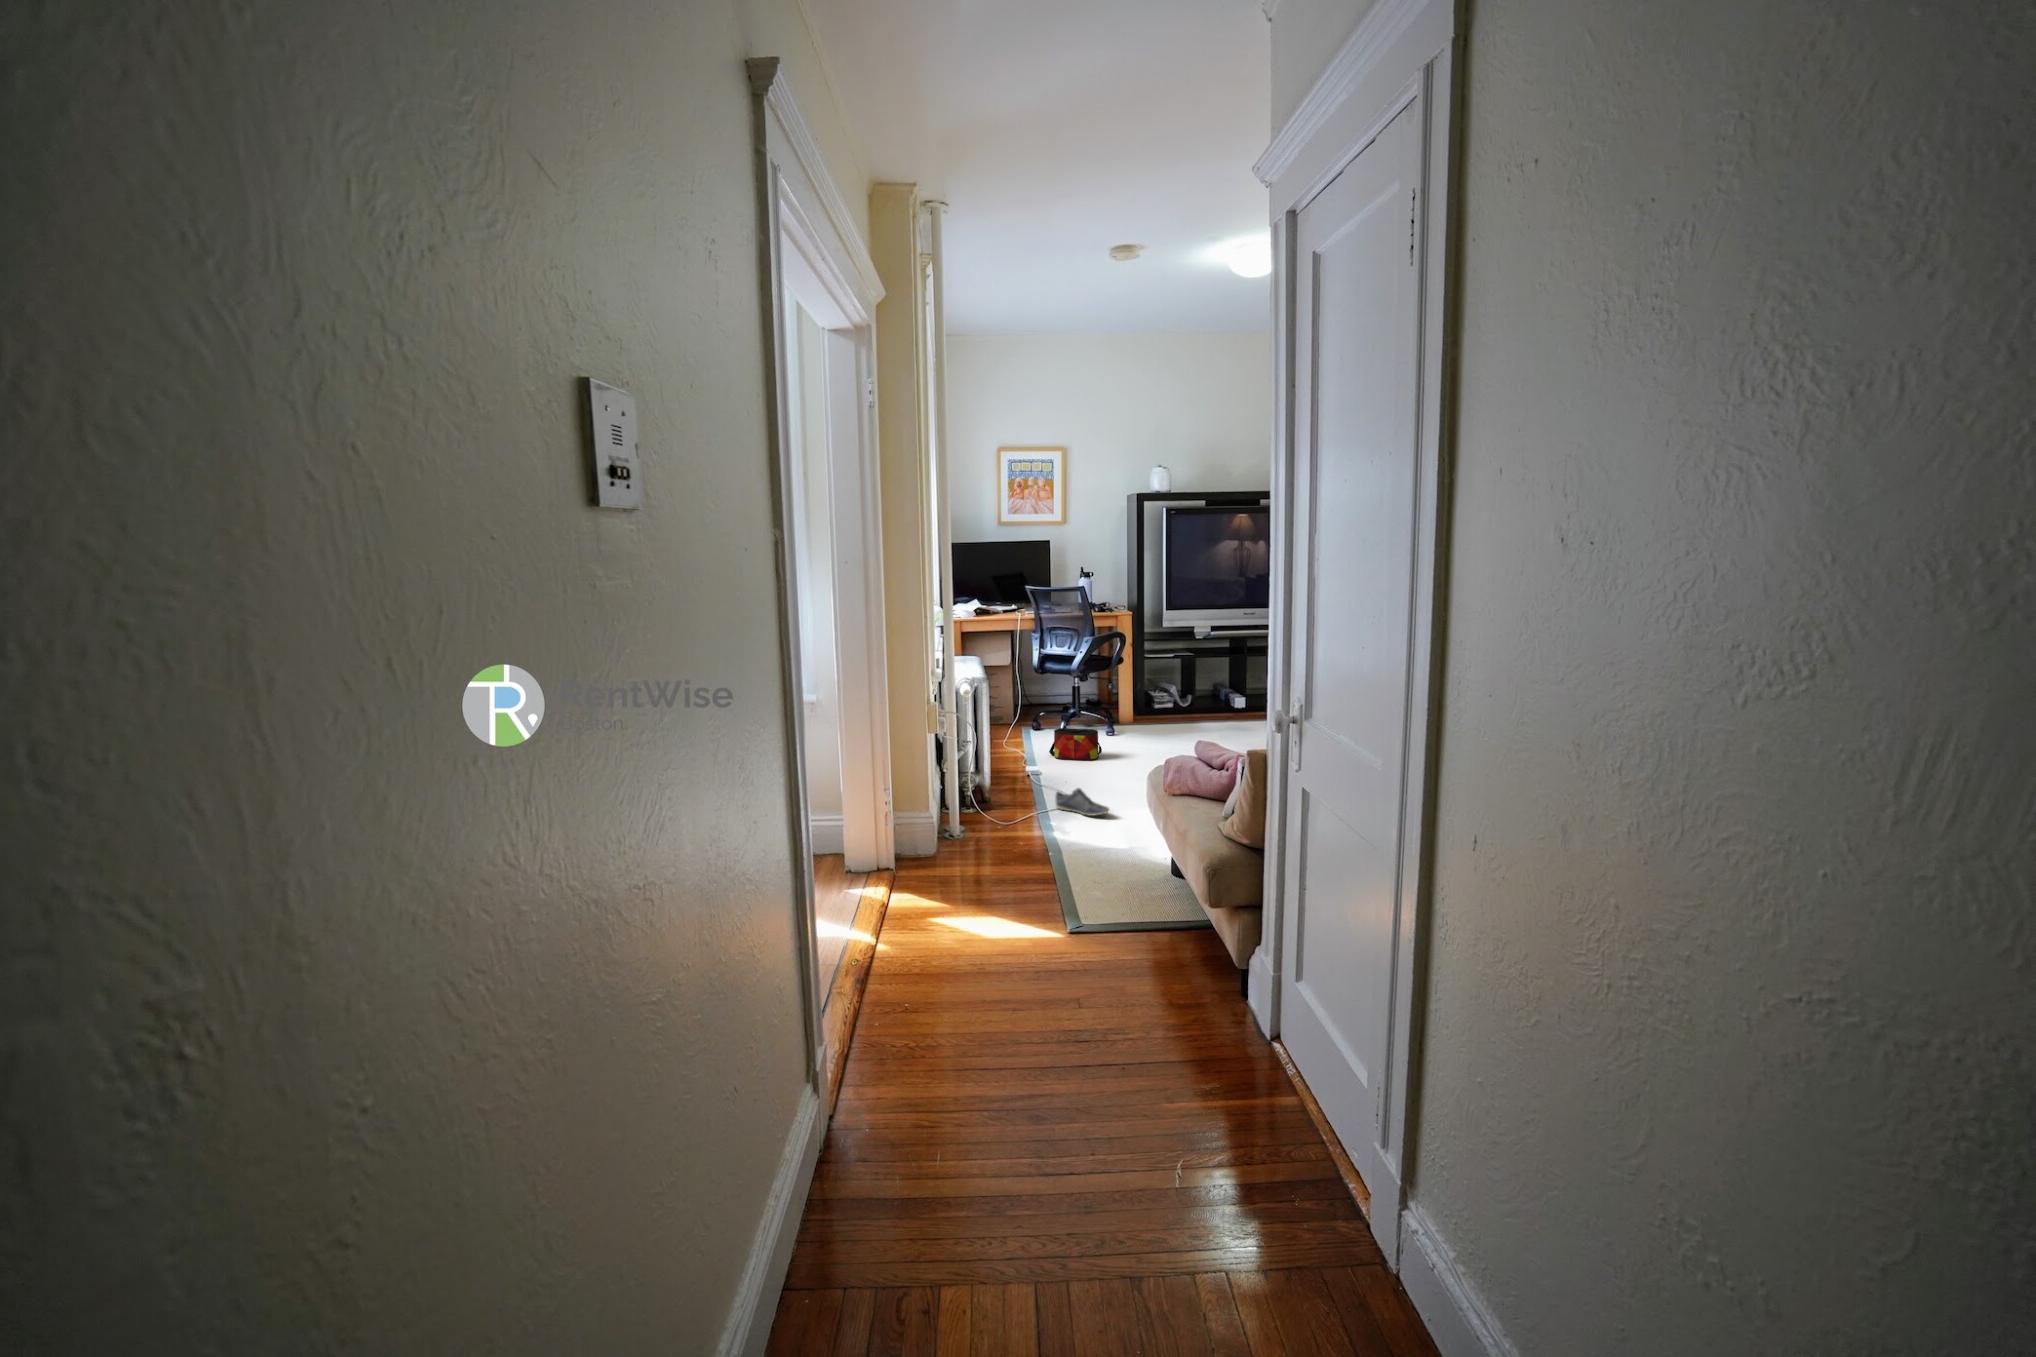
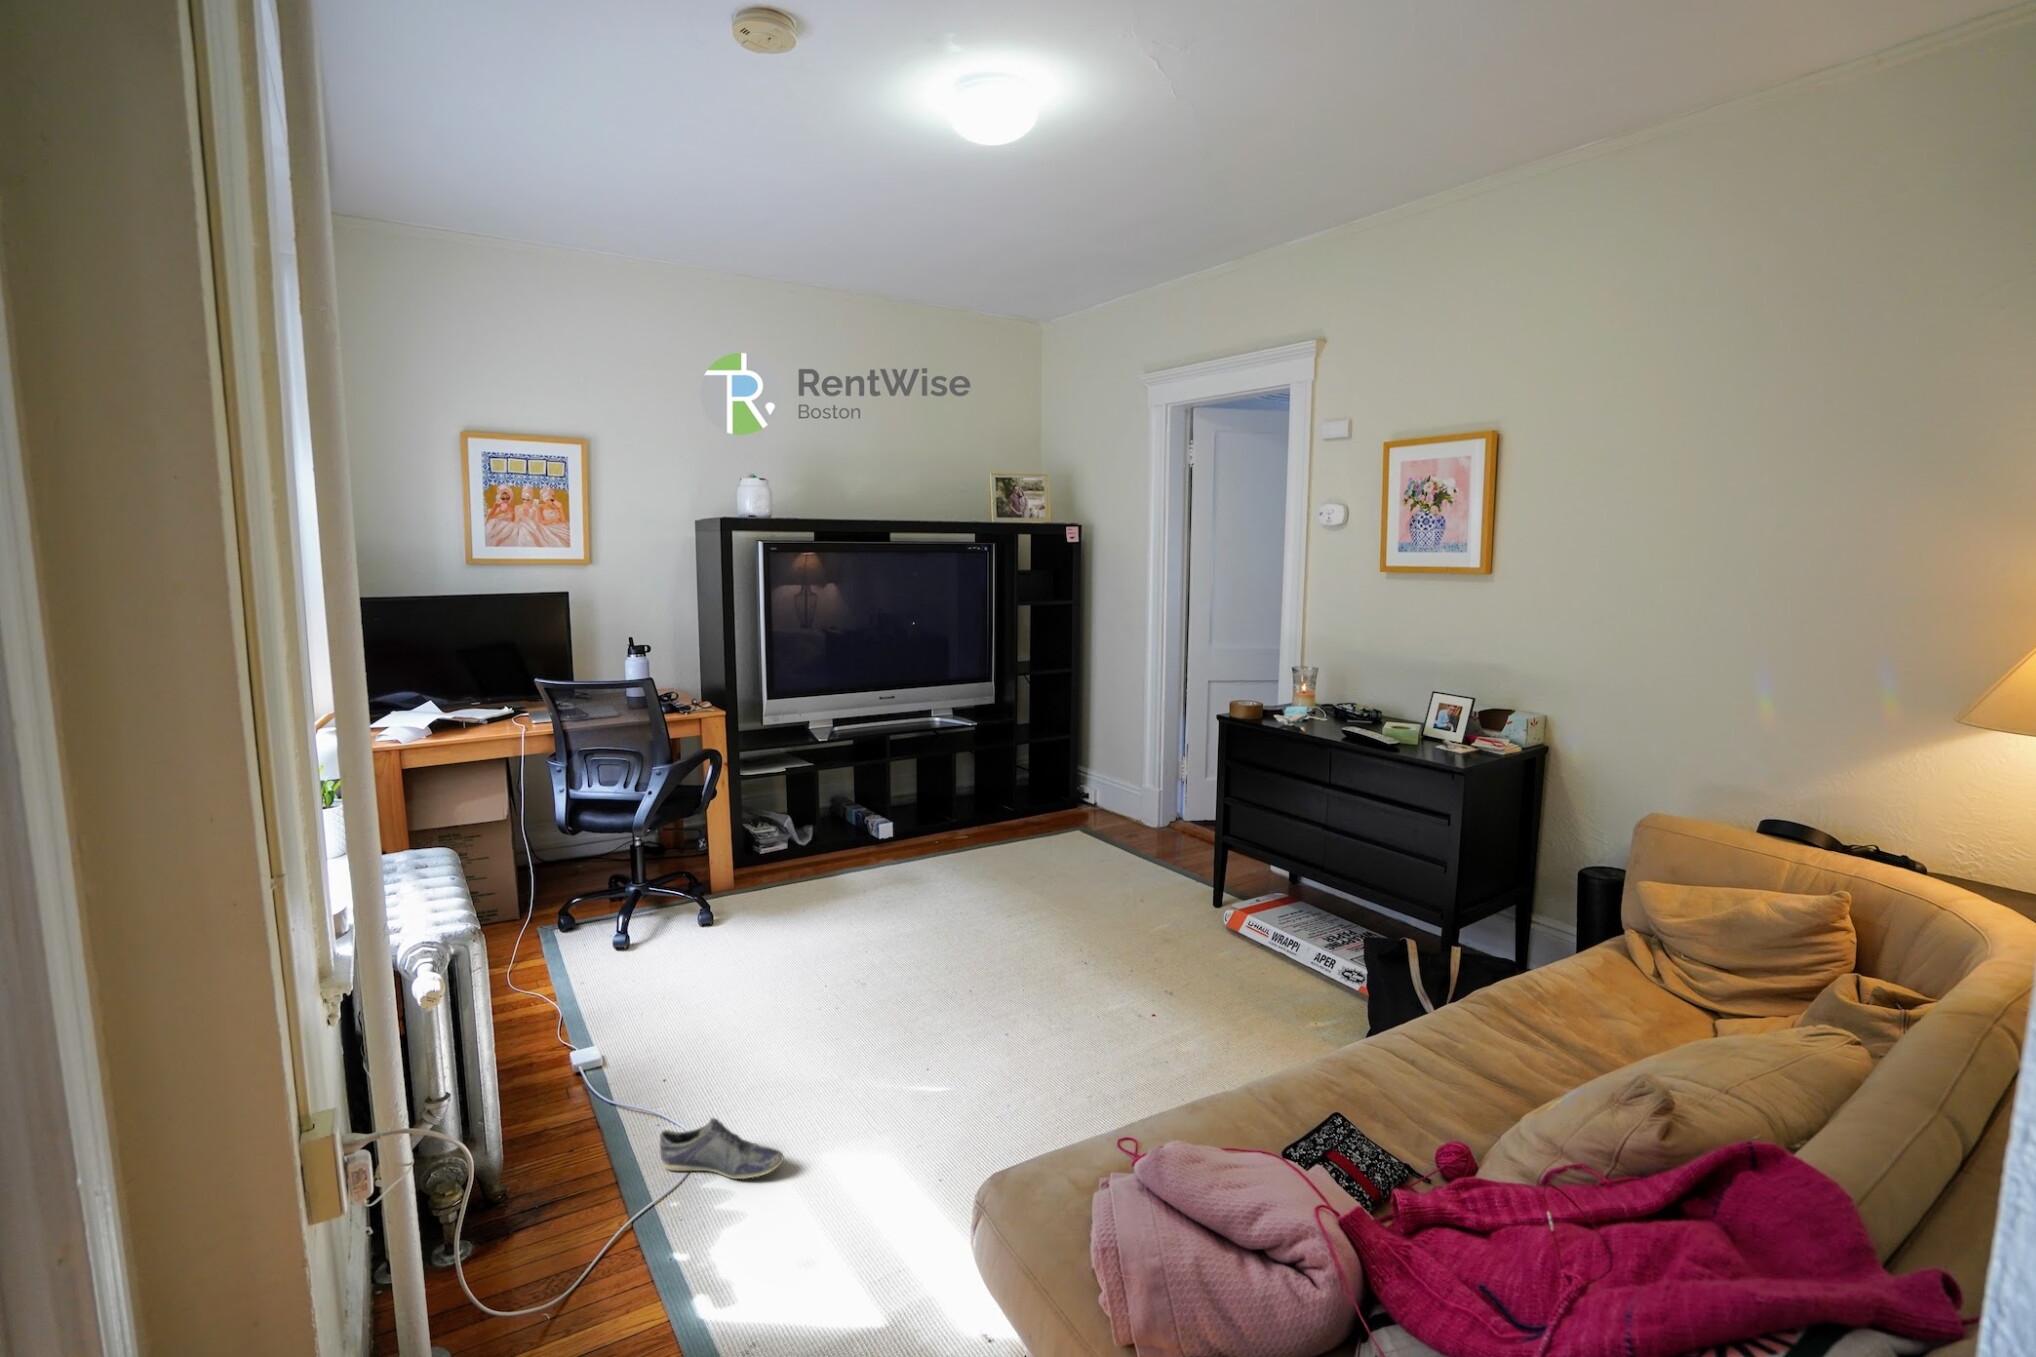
bag: present [1049,728,1102,761] -> none [606,936,708,1003]

